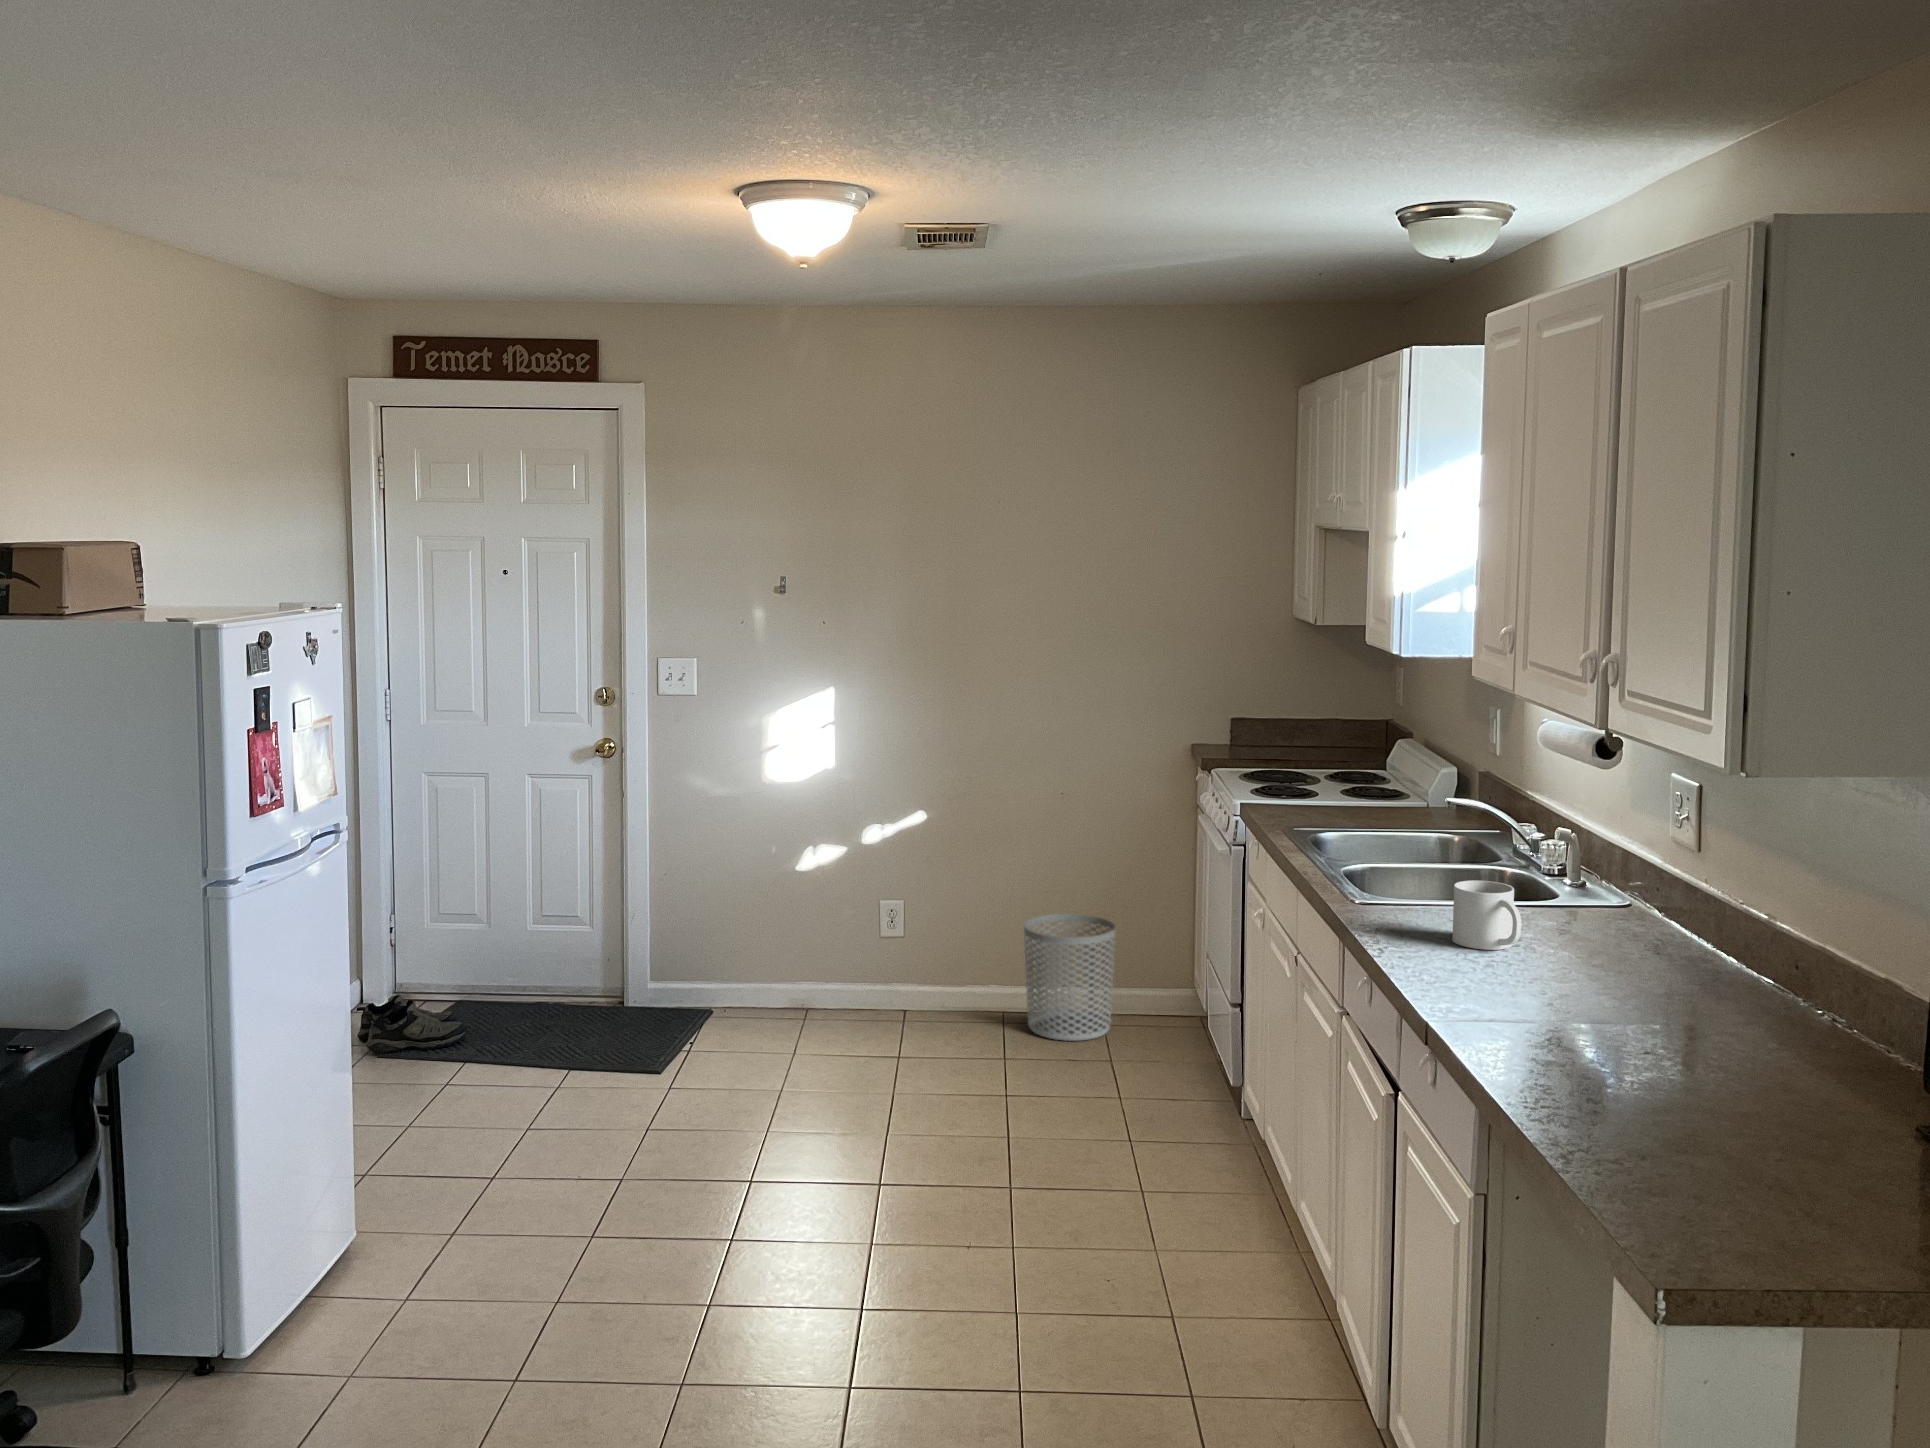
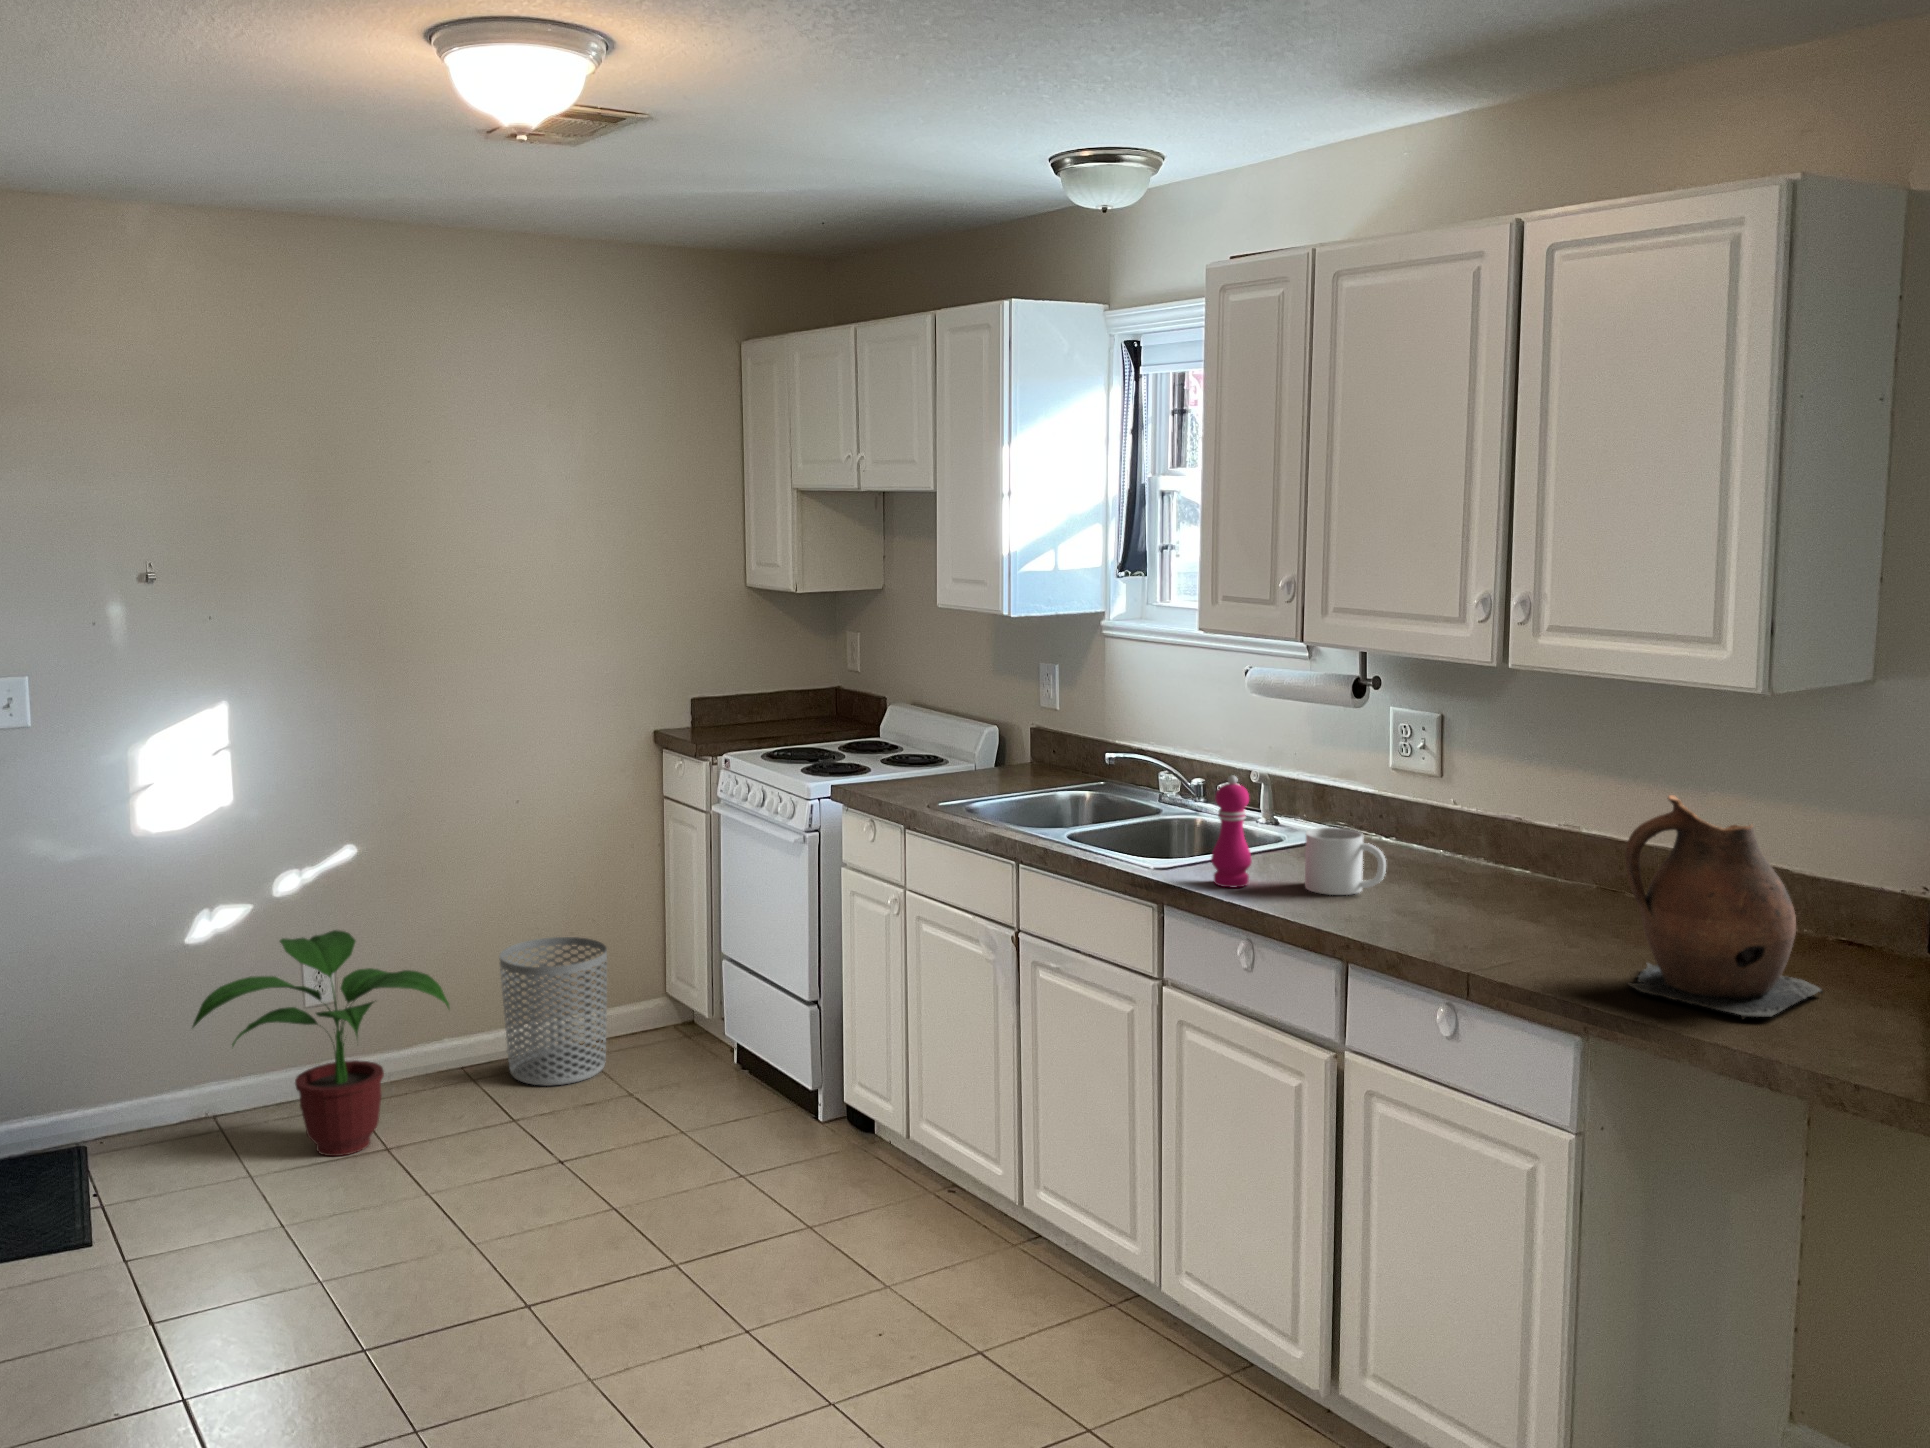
pepper mill: none [1369,816,1409,926] -> present [1211,775,1252,887]
ceramic pitcher: none [1552,870,1772,1115] -> present [1625,795,1822,1019]
potted plant: none [754,877,939,1053] -> present [193,930,449,1156]

